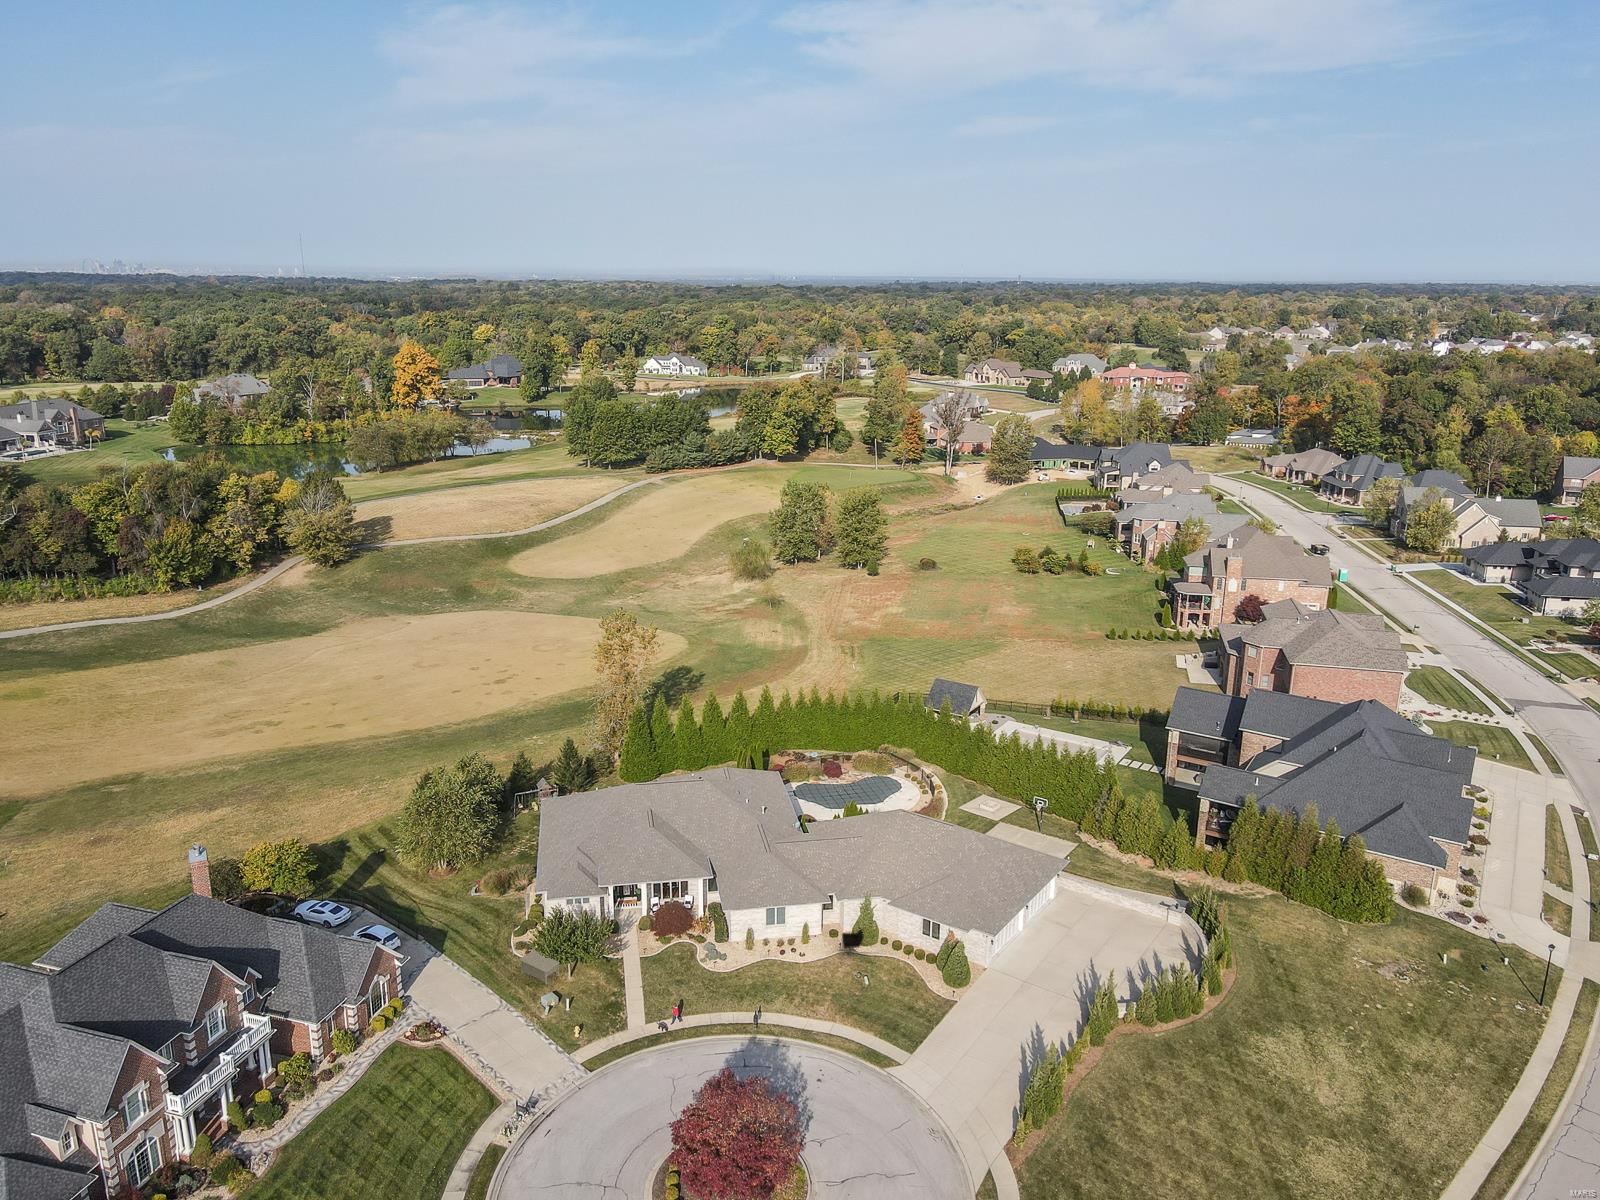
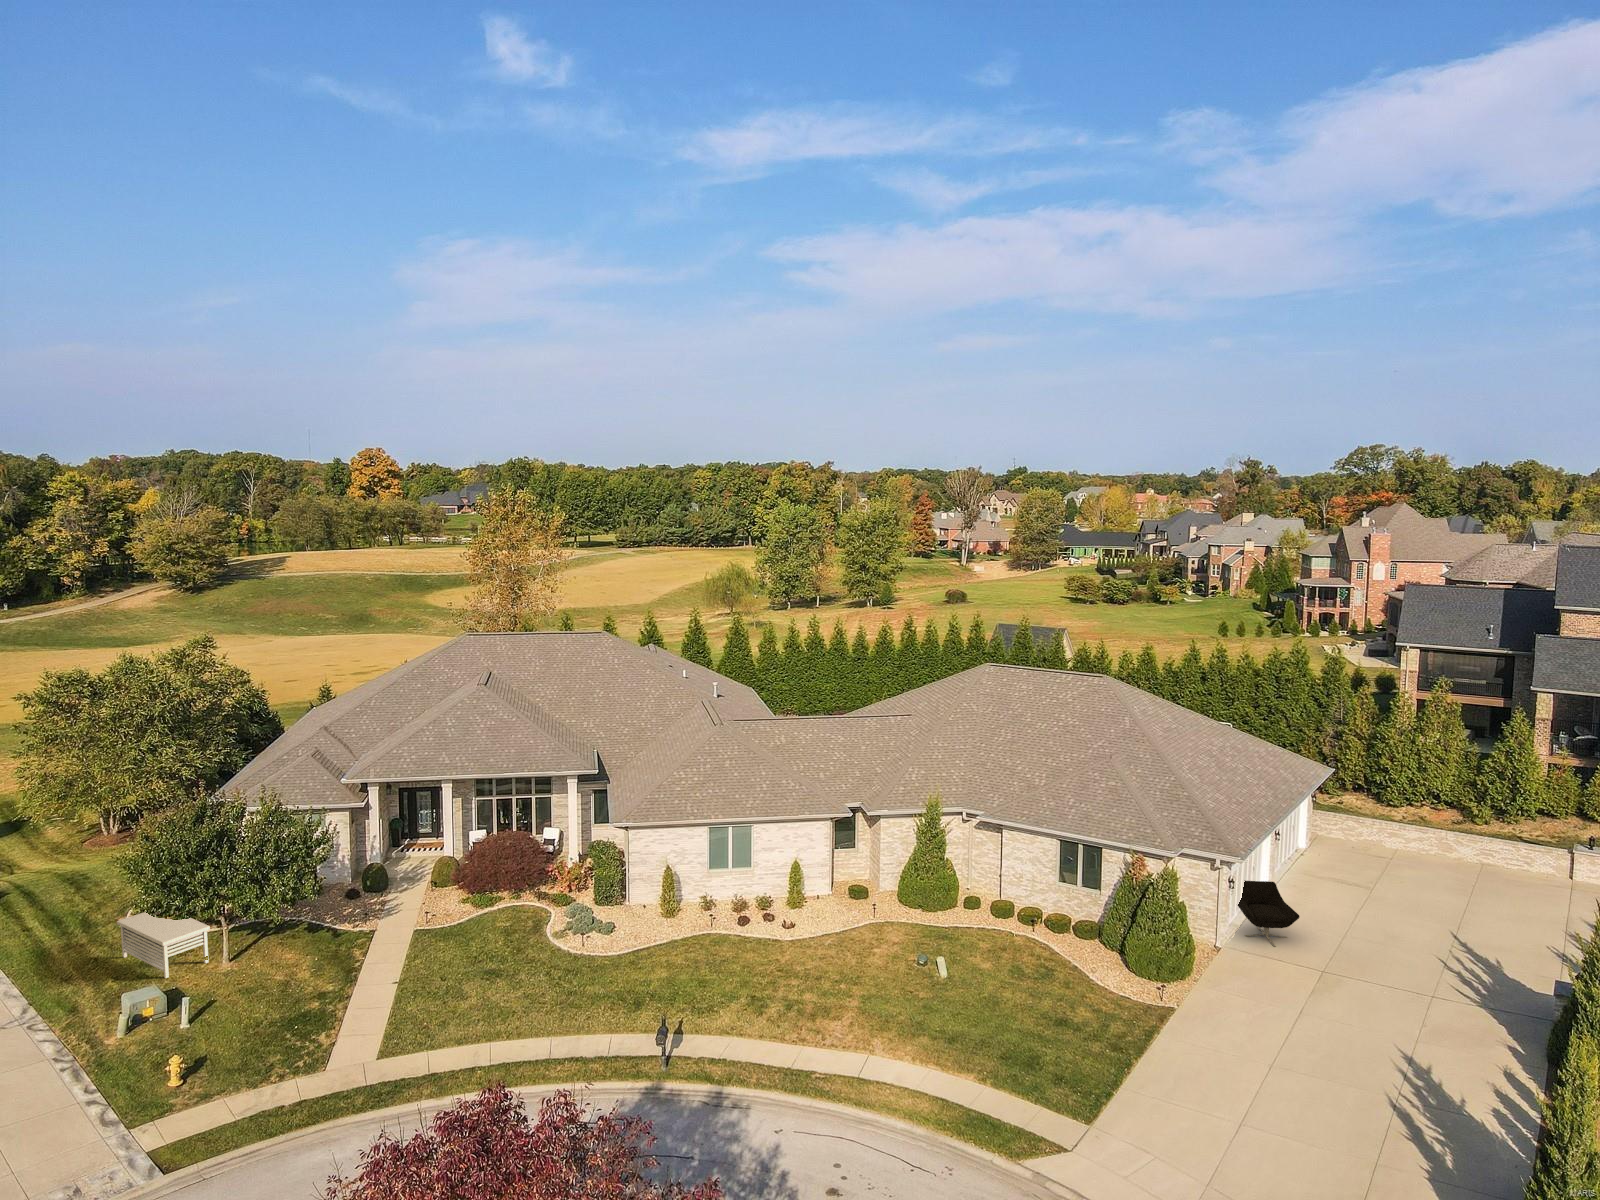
lounge chair: present [842,929,864,951] -> present [1238,881,1300,947]

